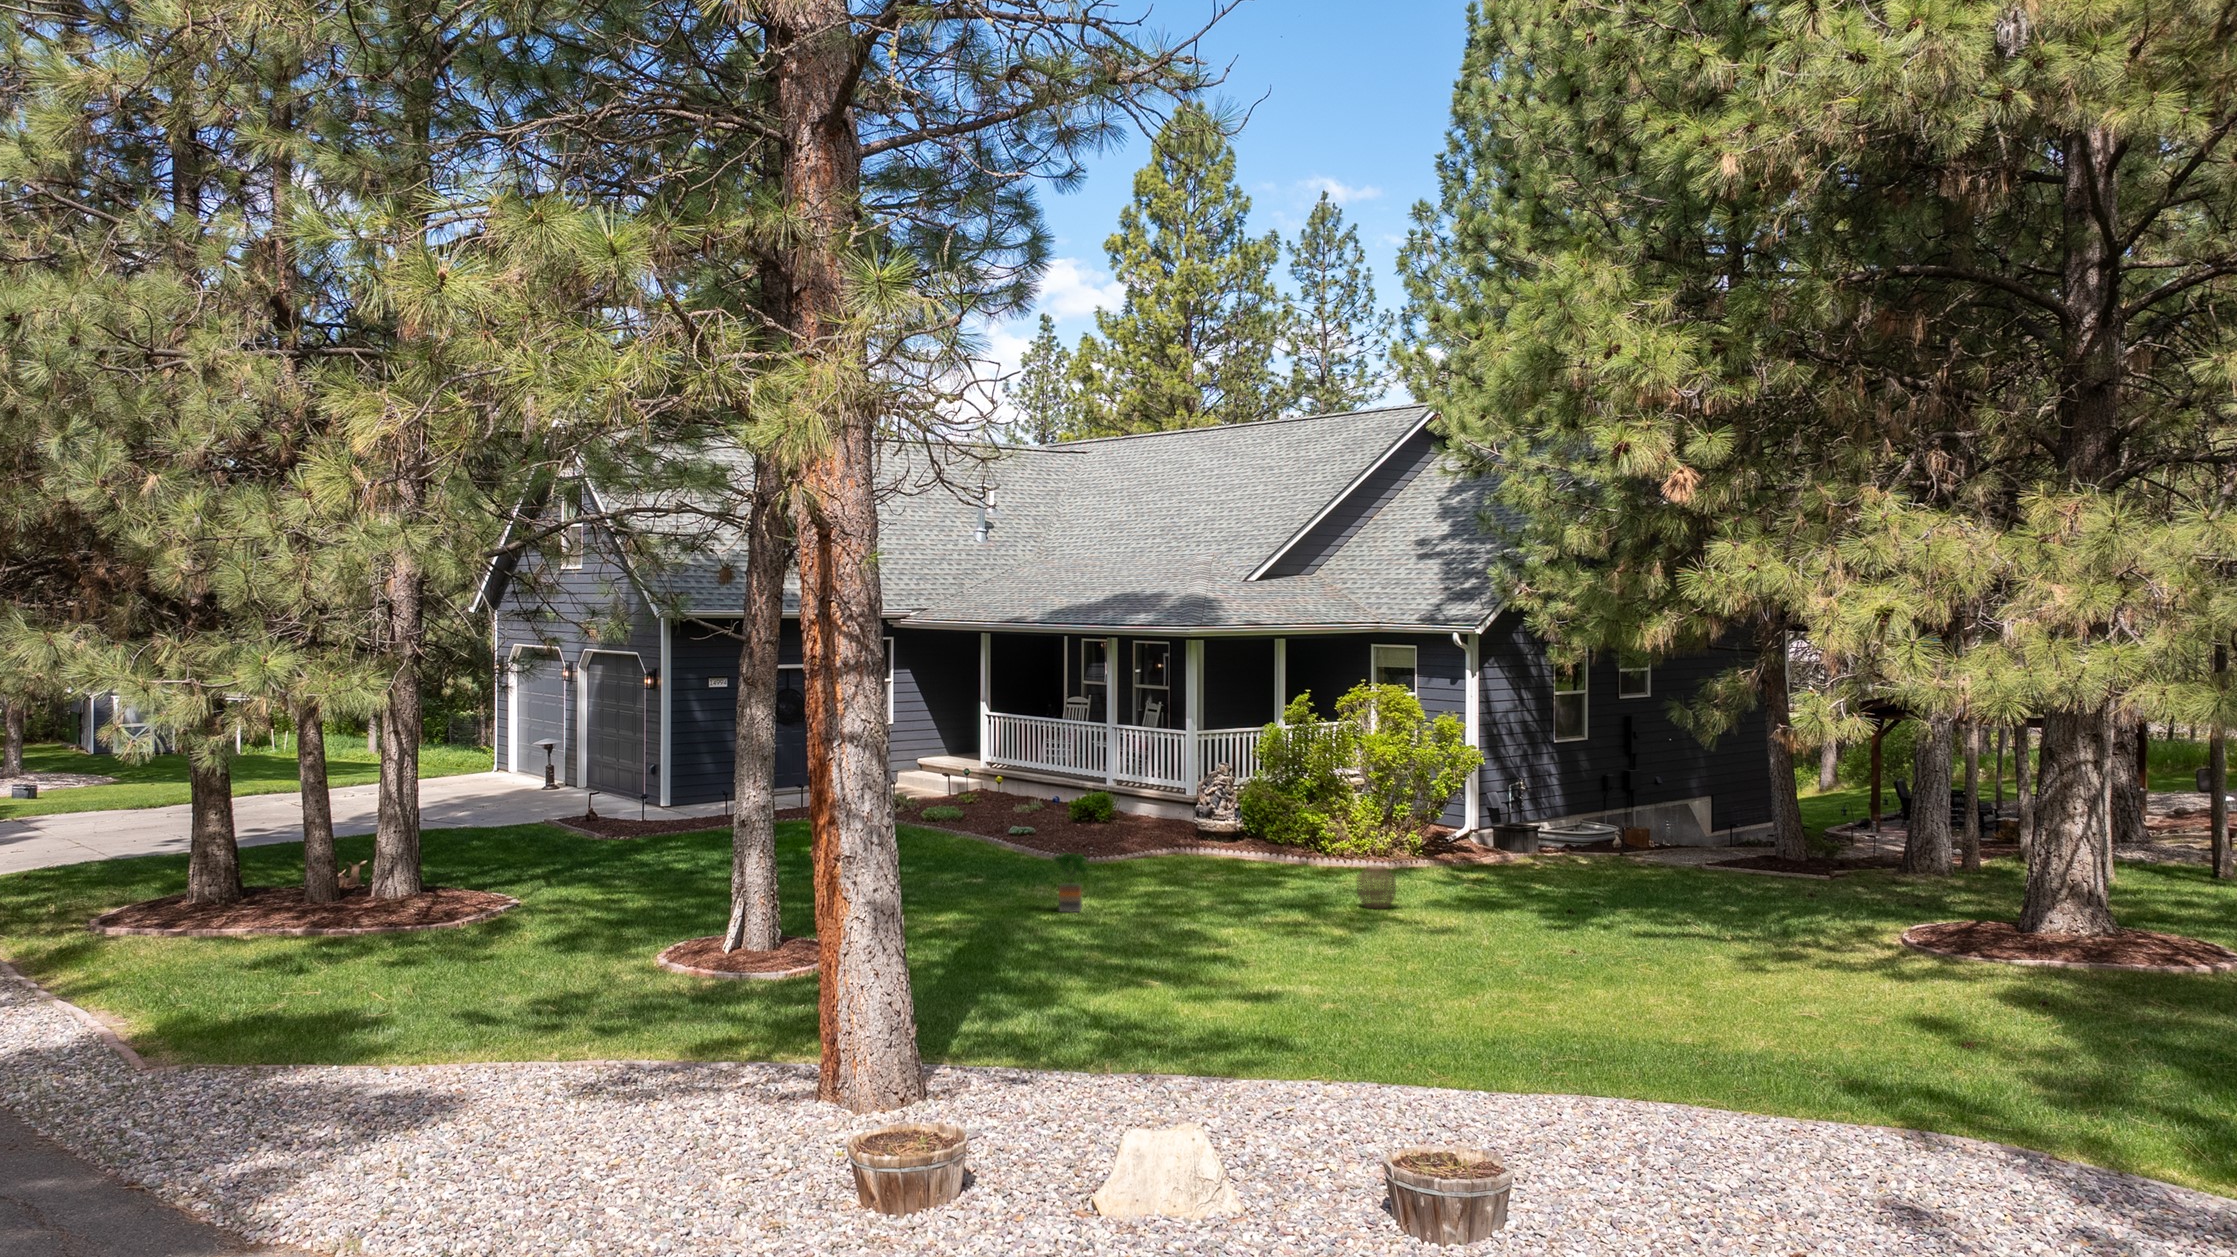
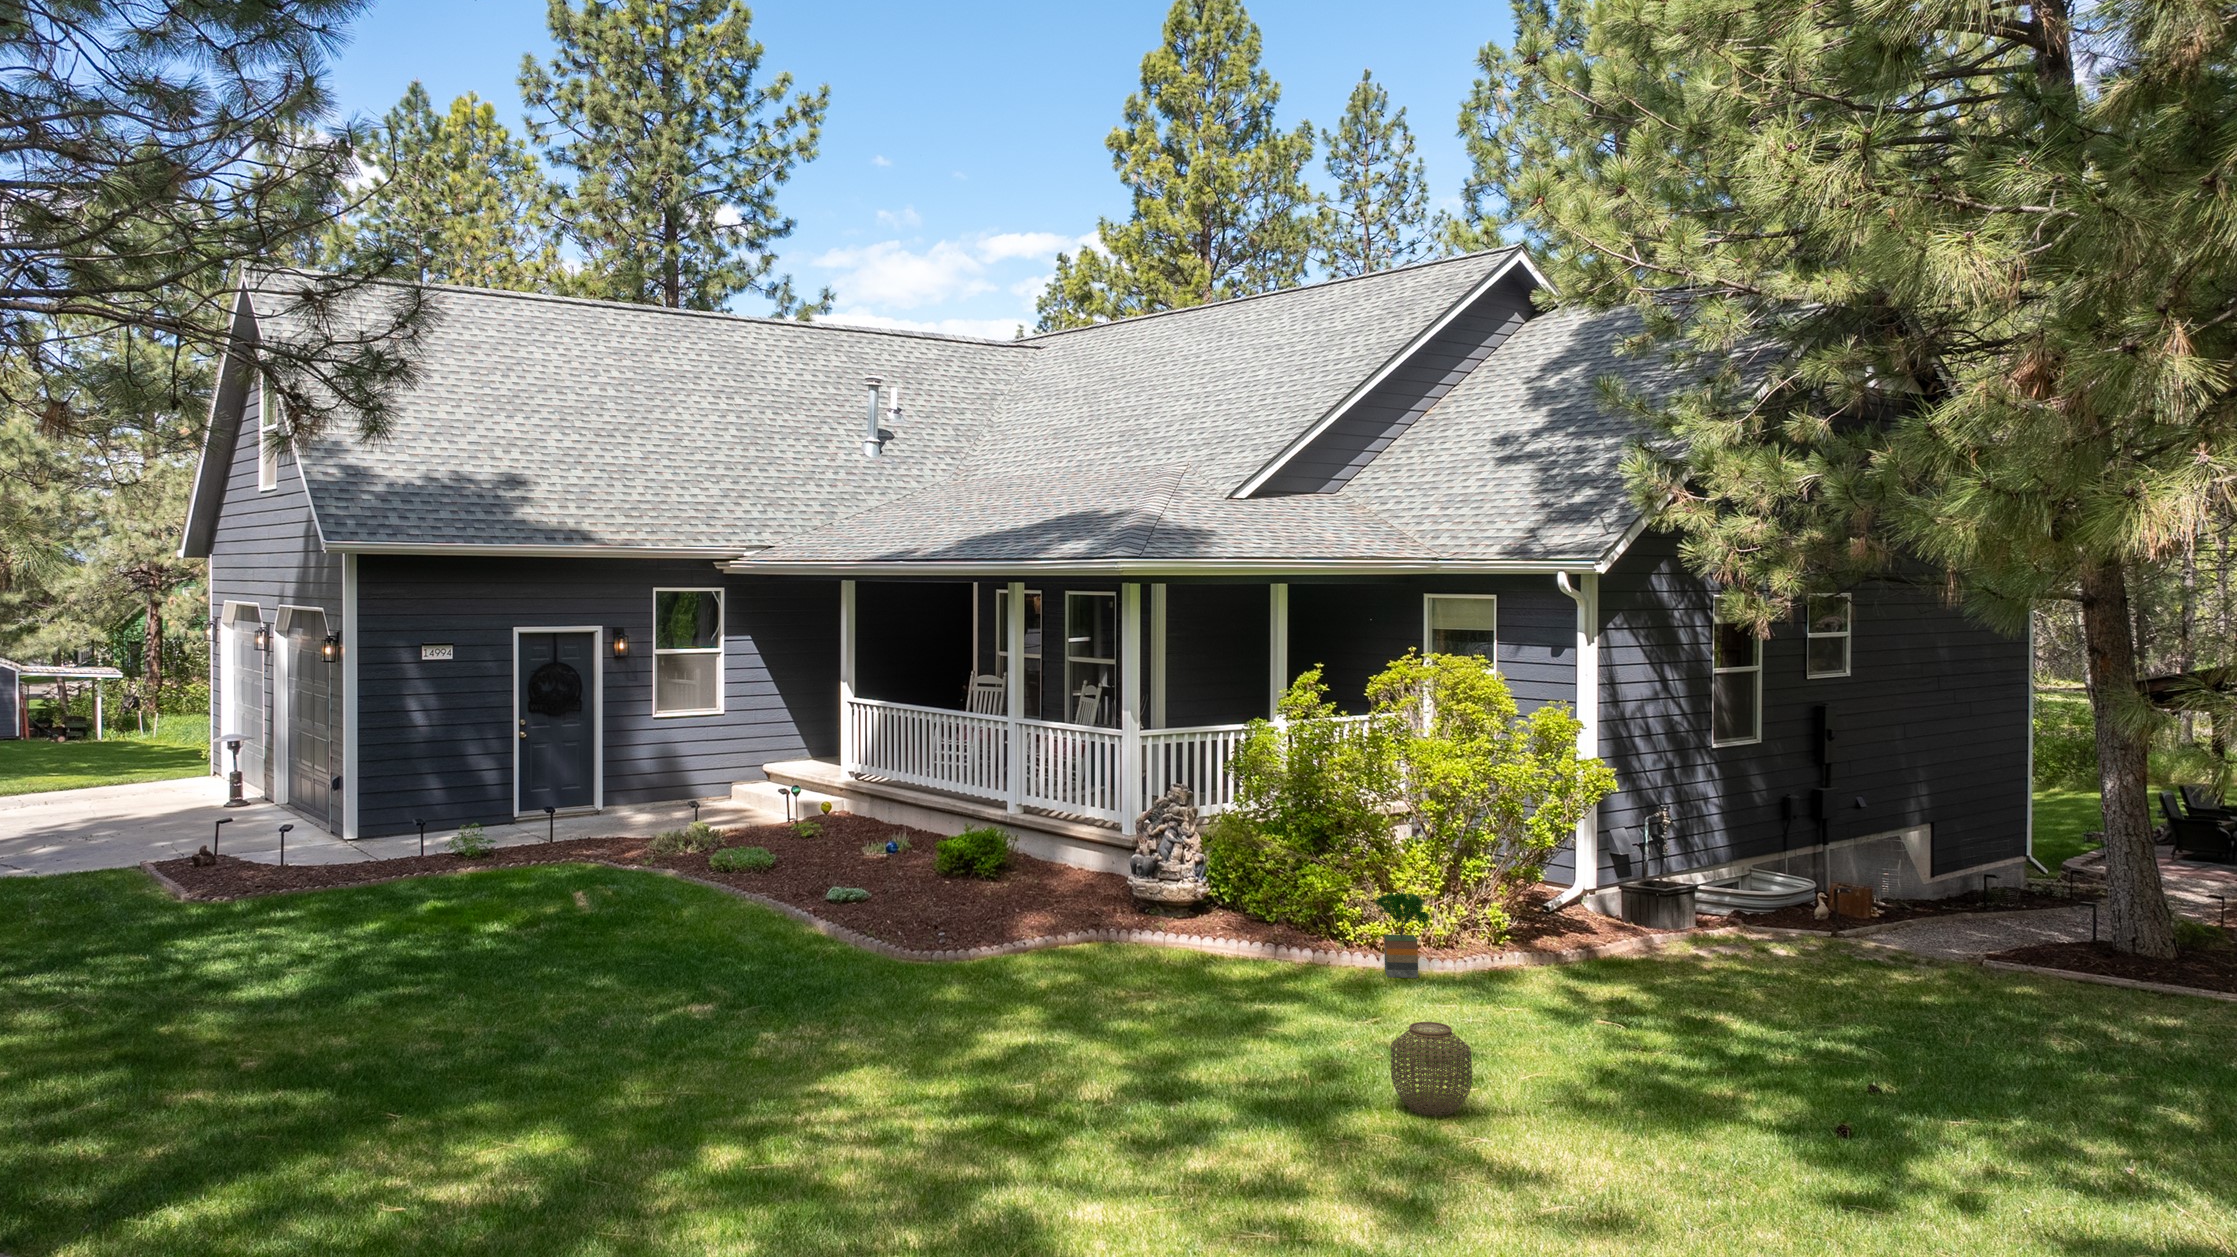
potted tree: present [1054,853,1088,912] -> present [1374,892,1430,978]

